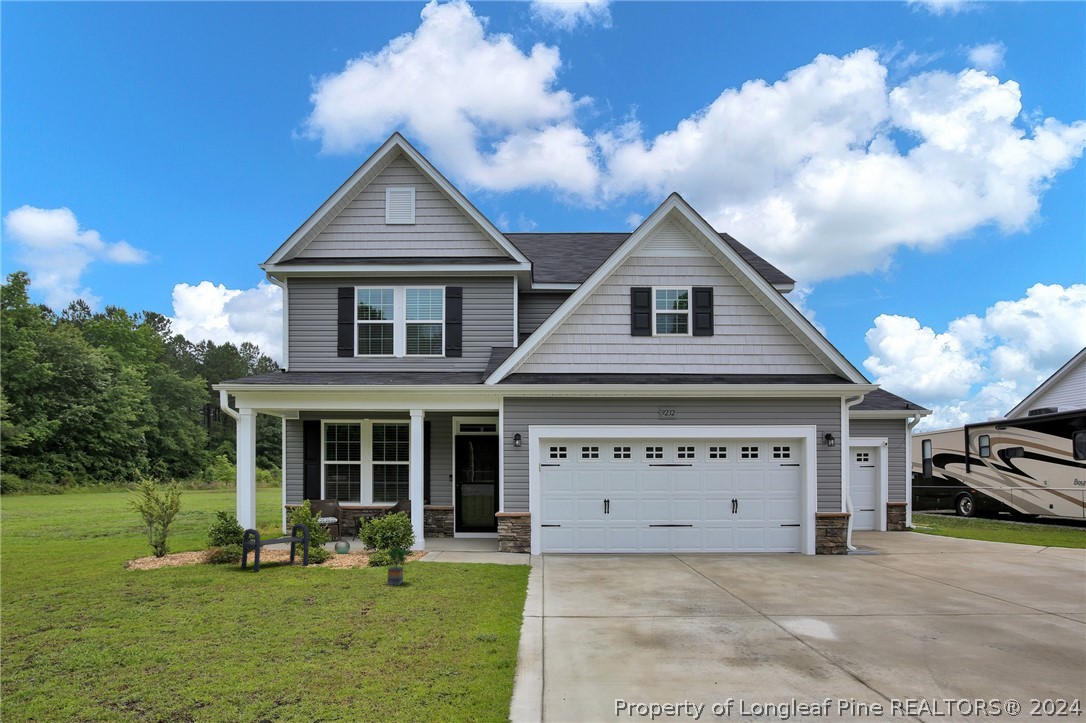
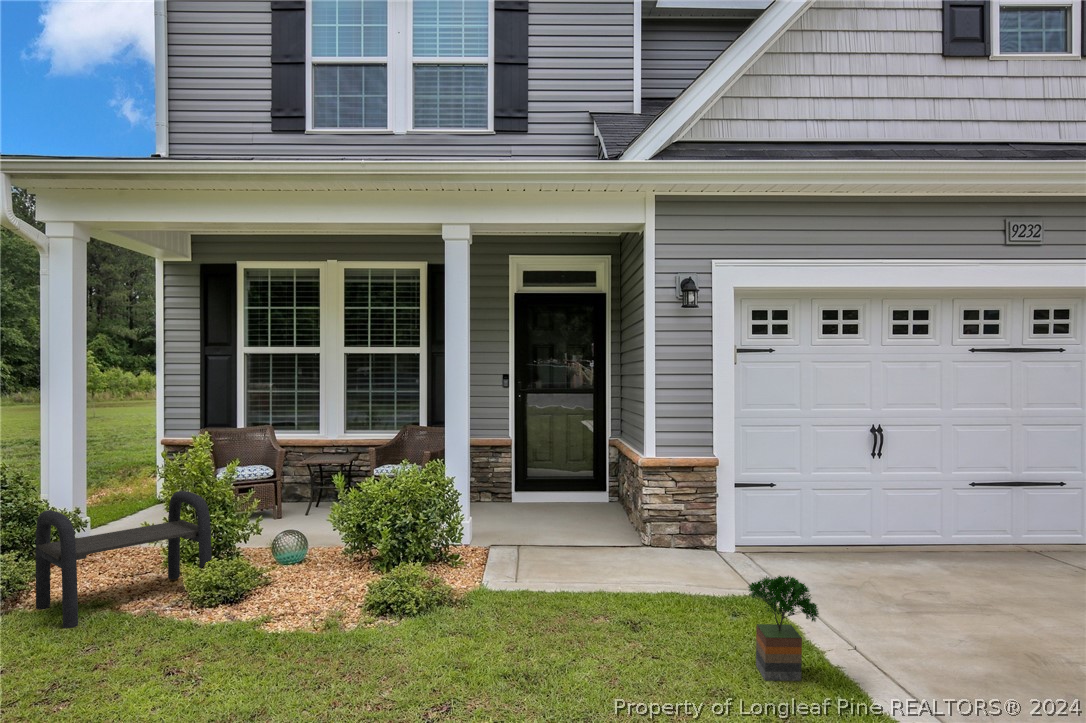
potted tree: present [387,549,408,585] -> present [748,576,819,681]

